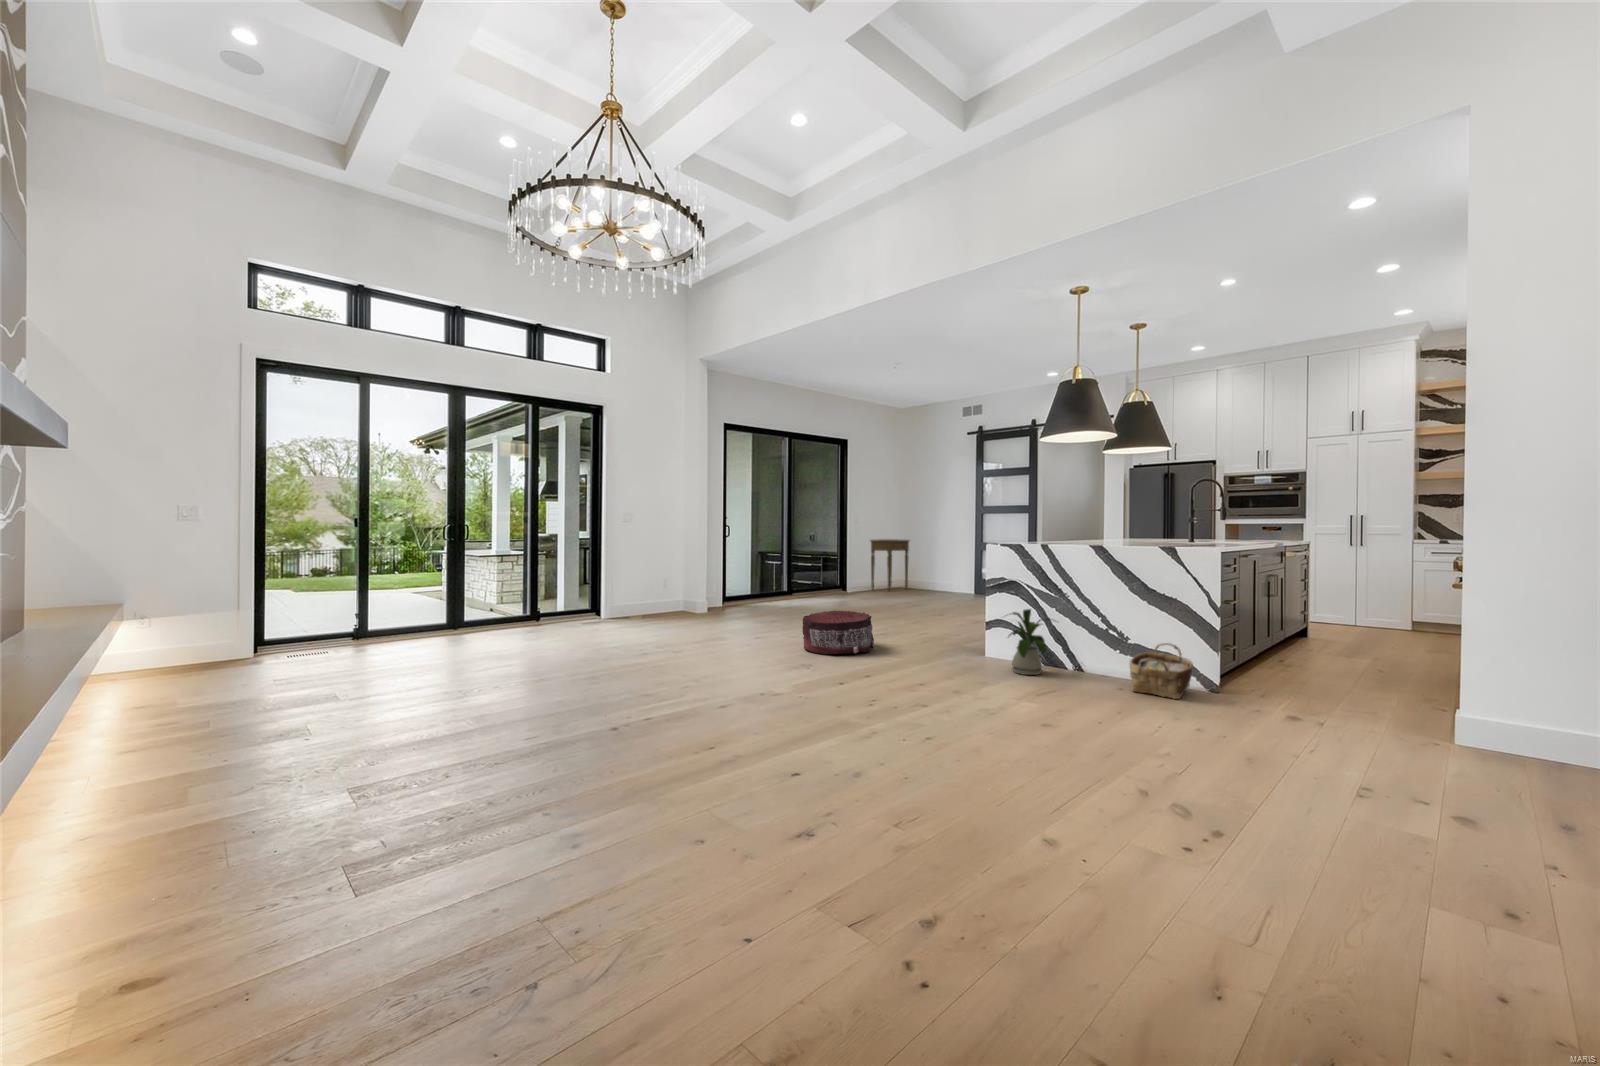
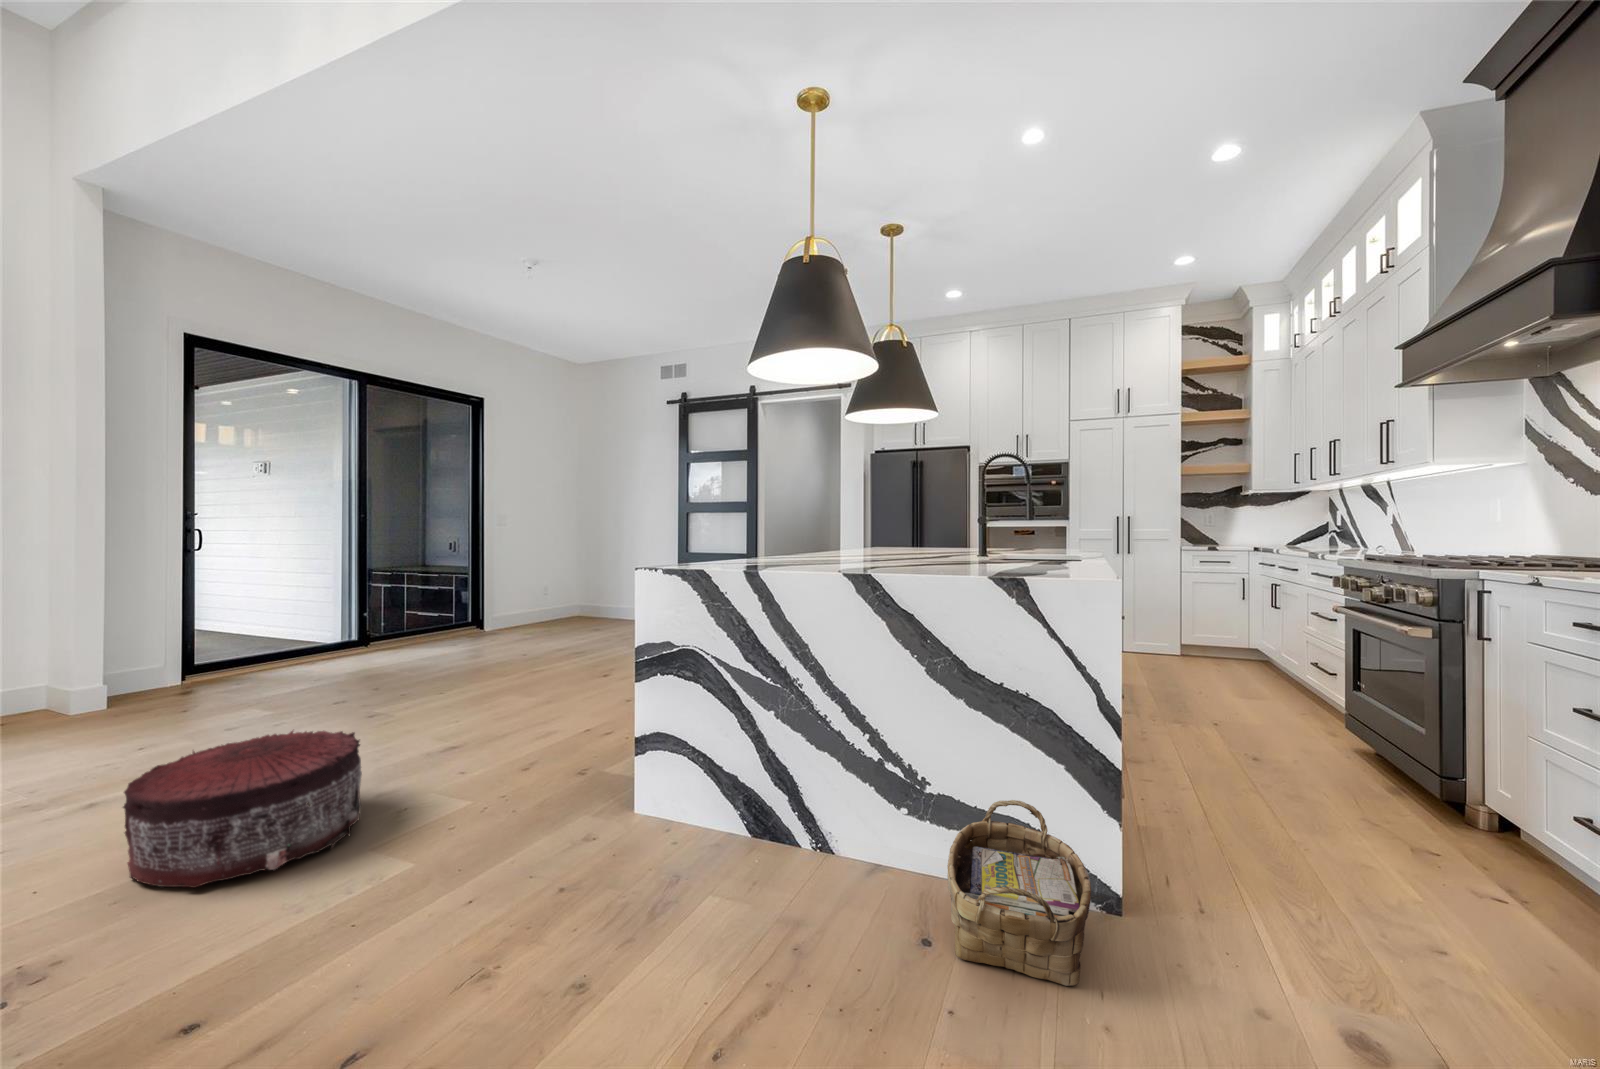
side table: present [870,539,909,590] -> none [524,548,588,624]
house plant: present [1005,609,1050,675] -> none [650,738,783,908]

